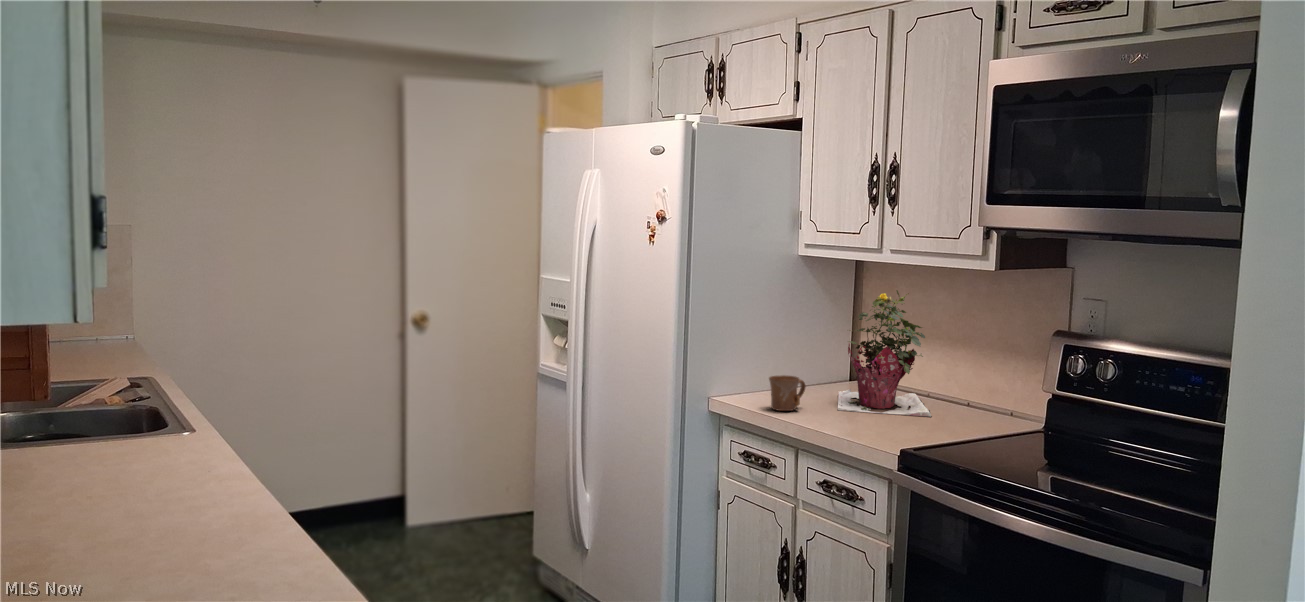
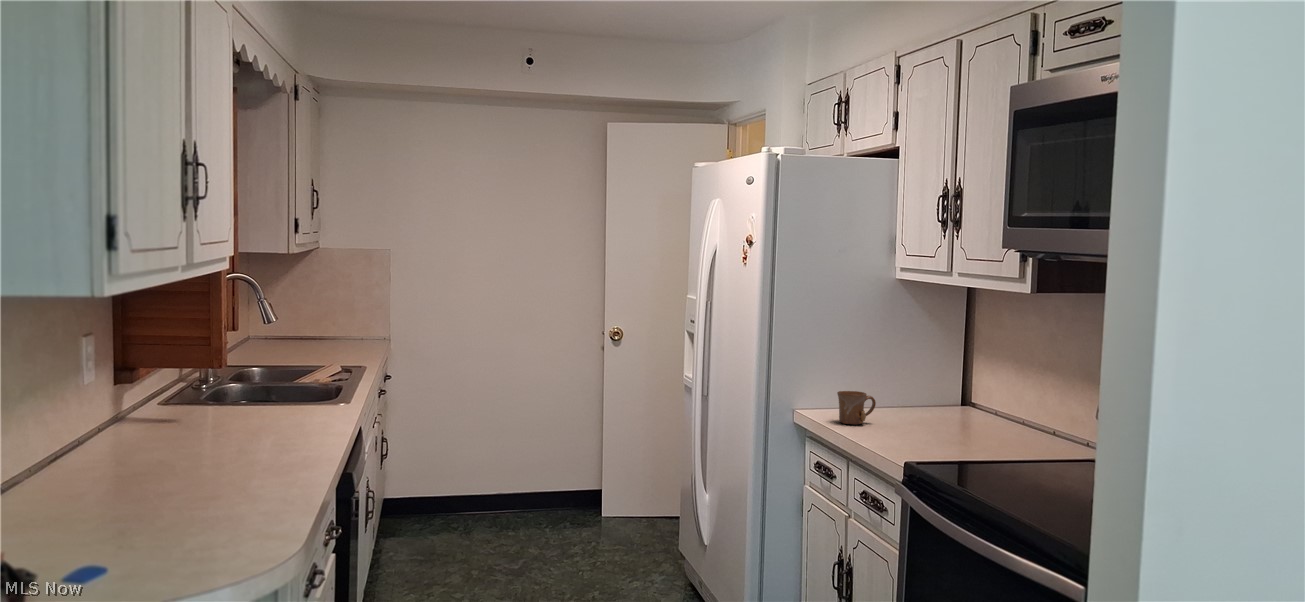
potted plant: present [838,290,931,417] -> none [905,315,1017,442]

